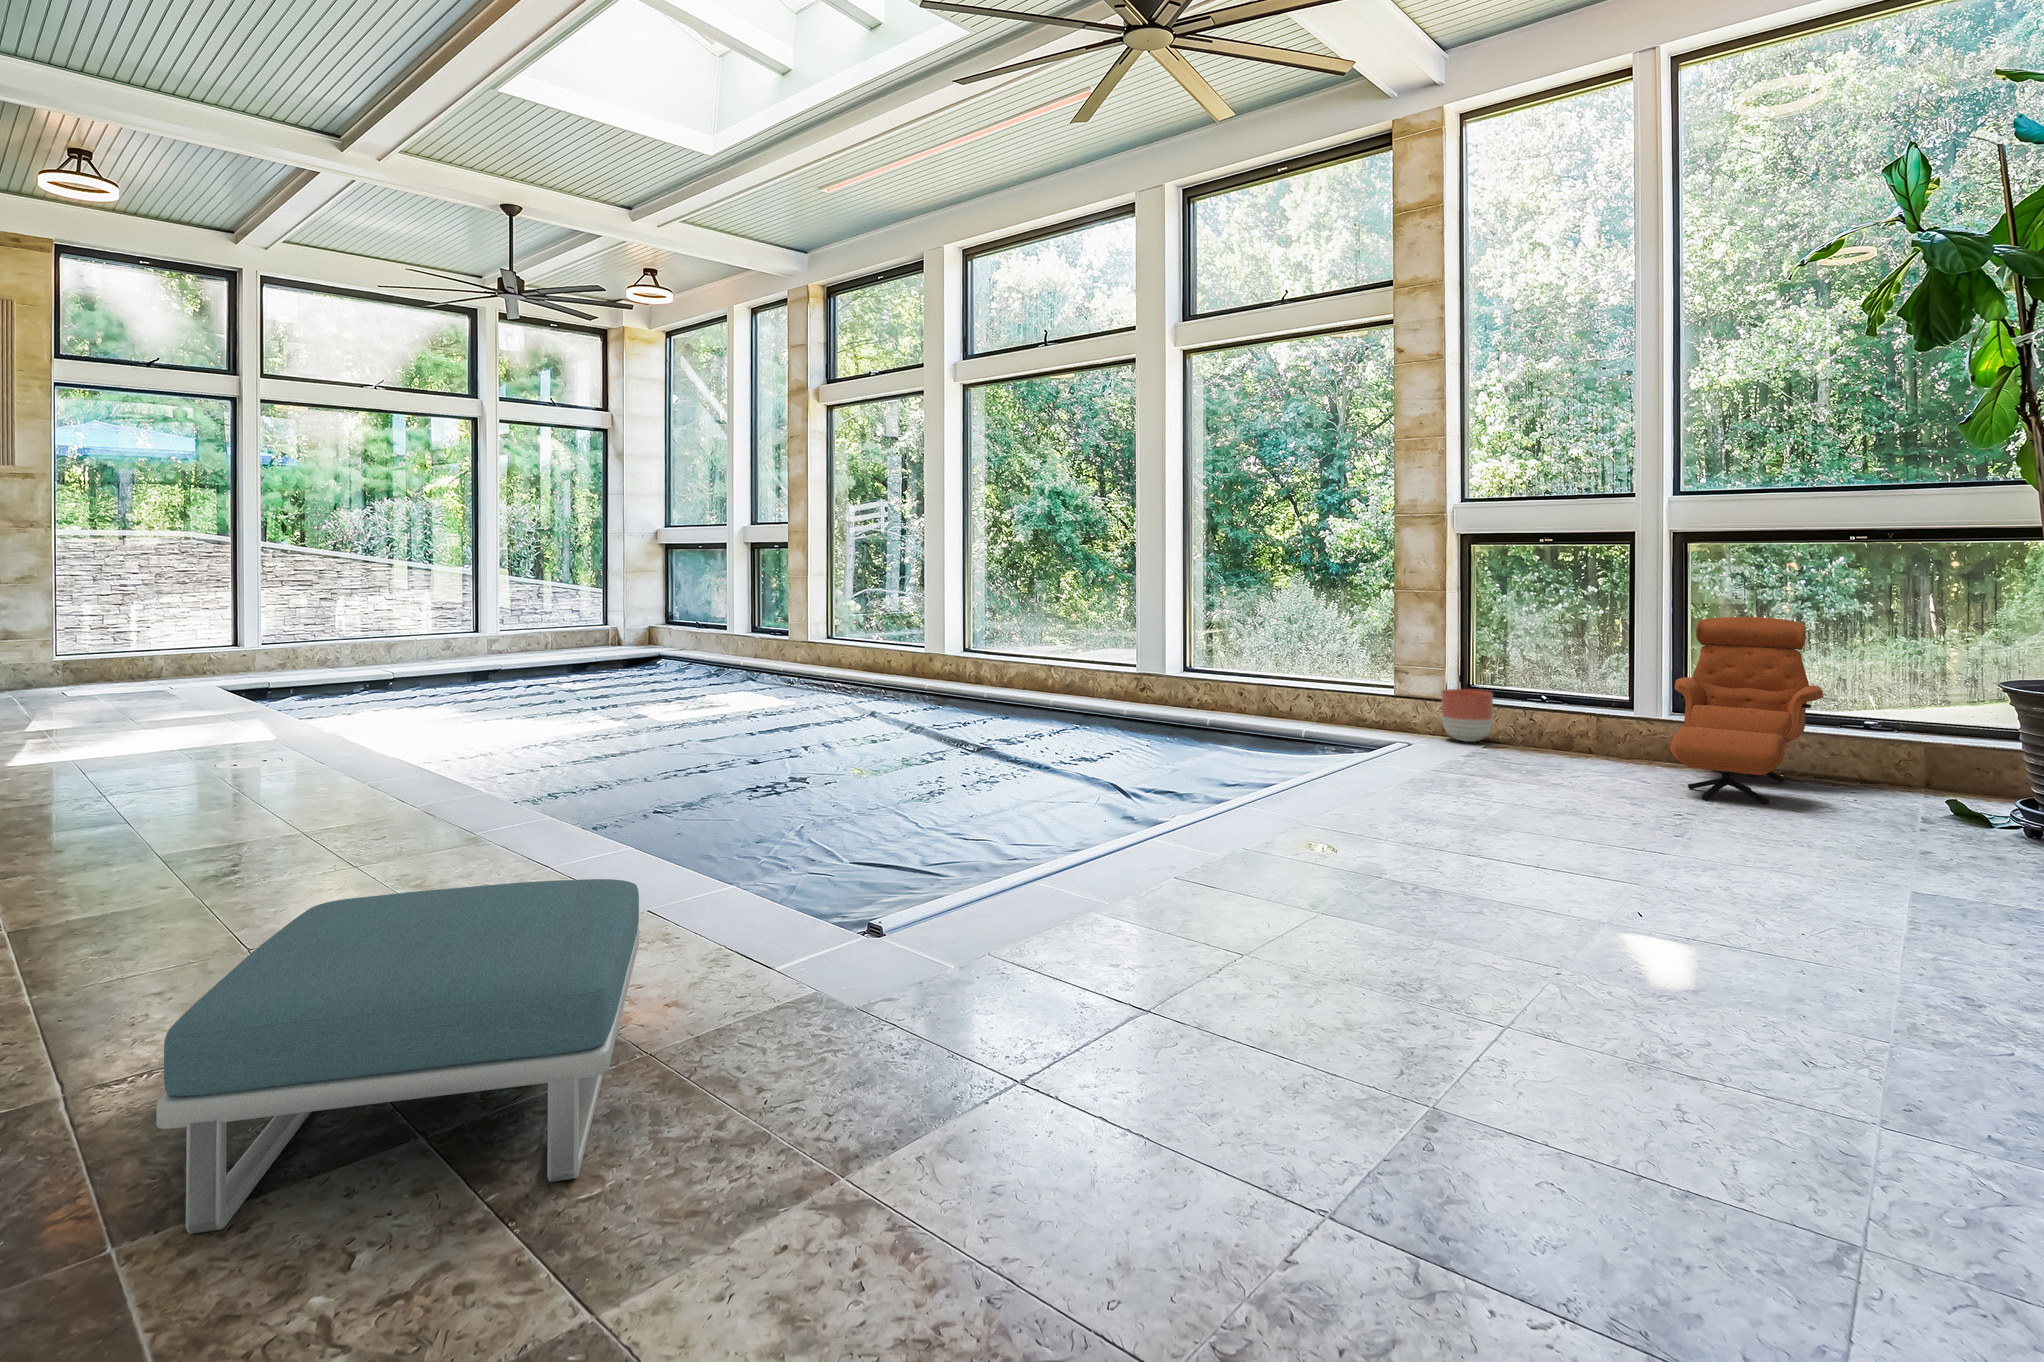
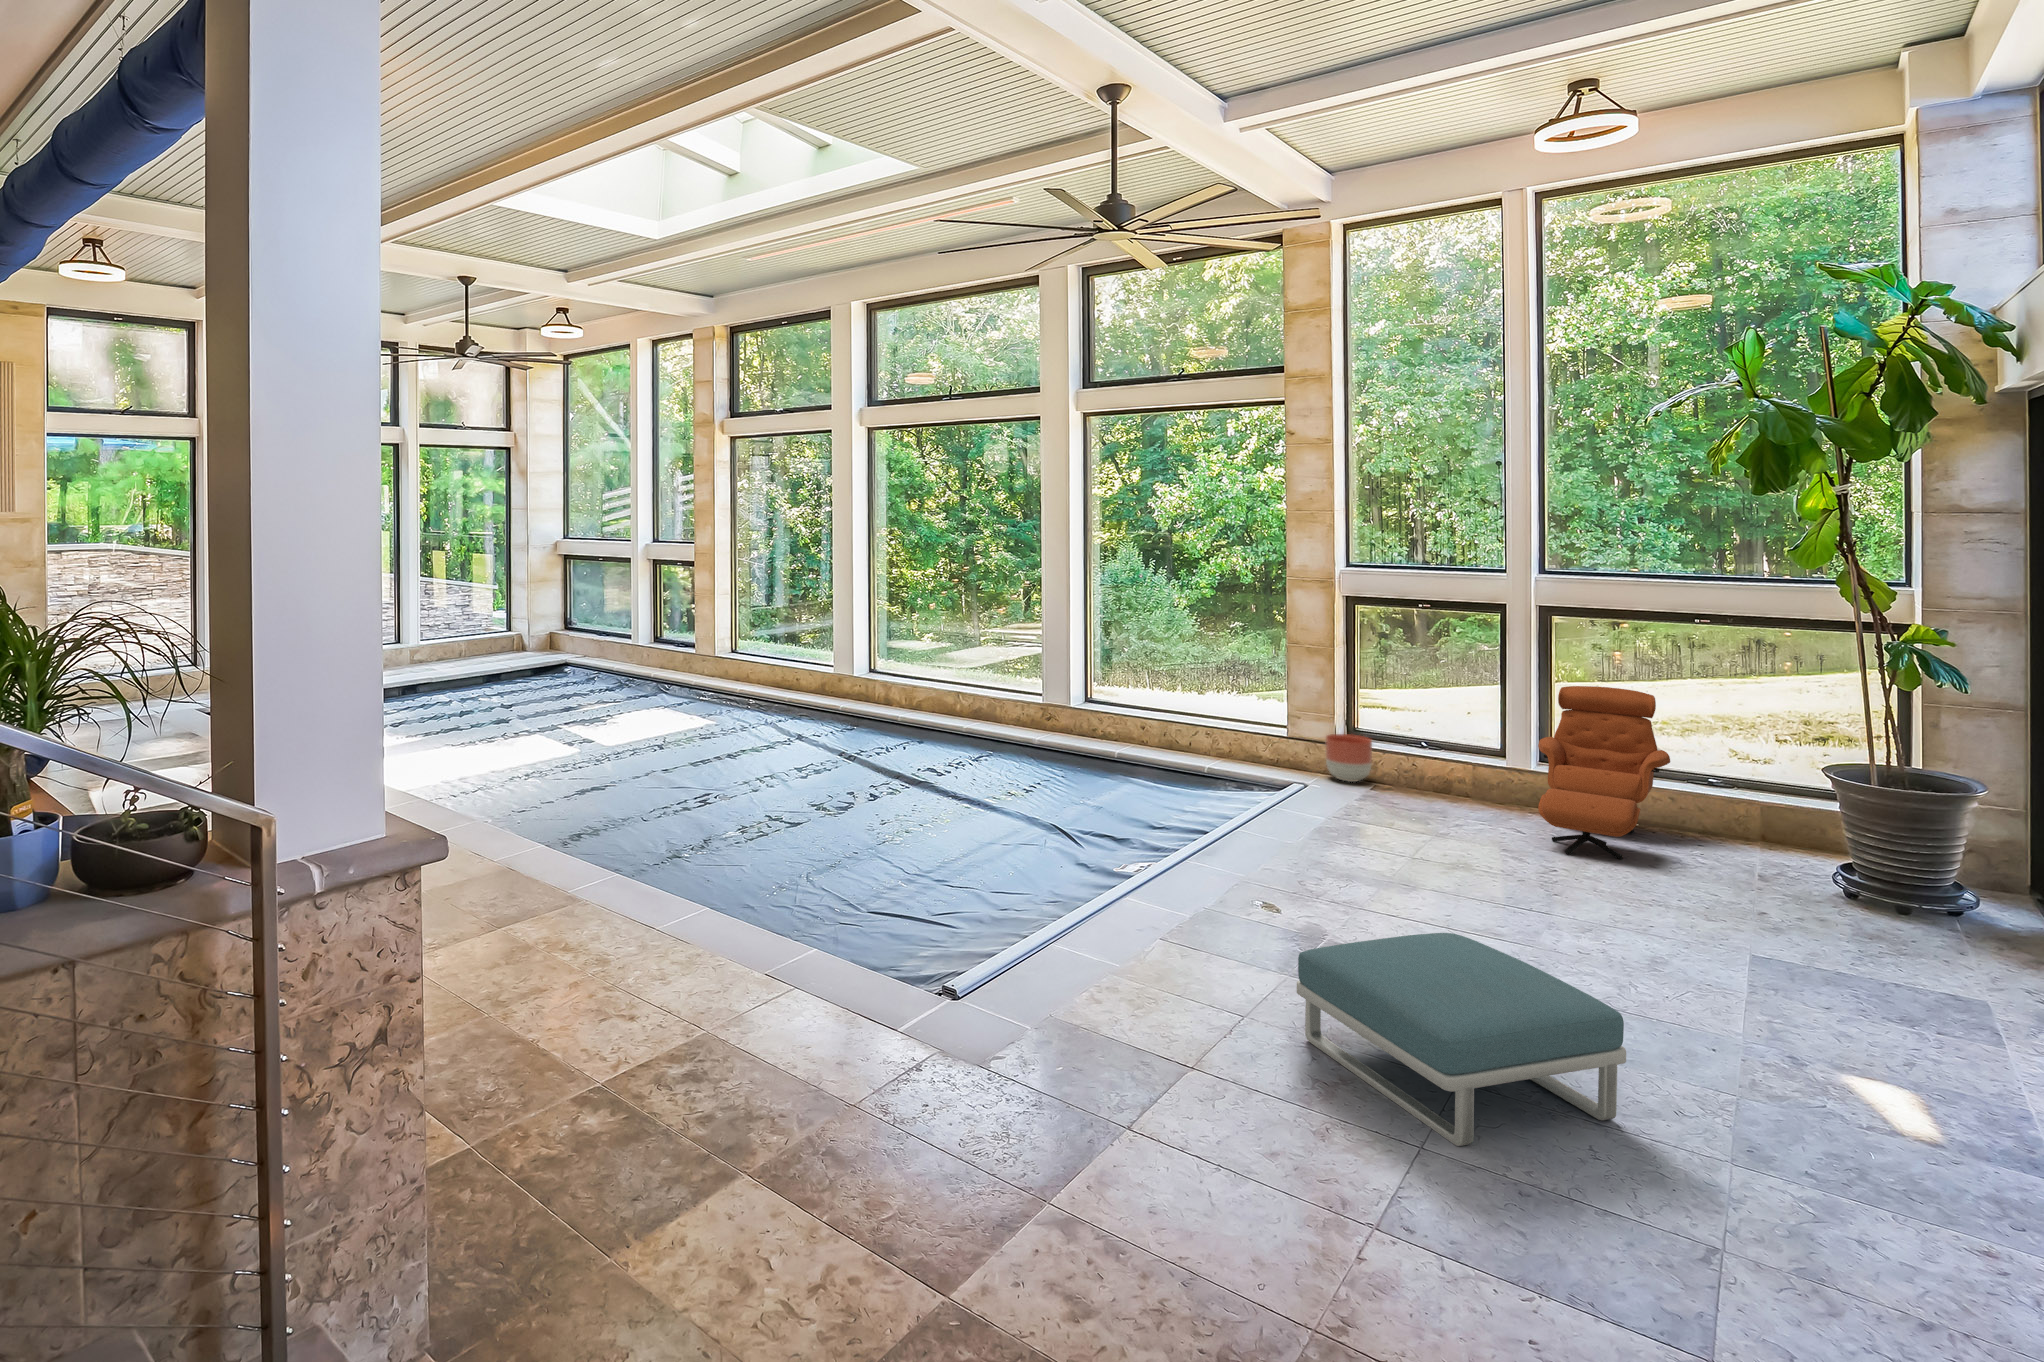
footstool: present [156,879,639,1234] -> present [1297,933,1626,1146]

